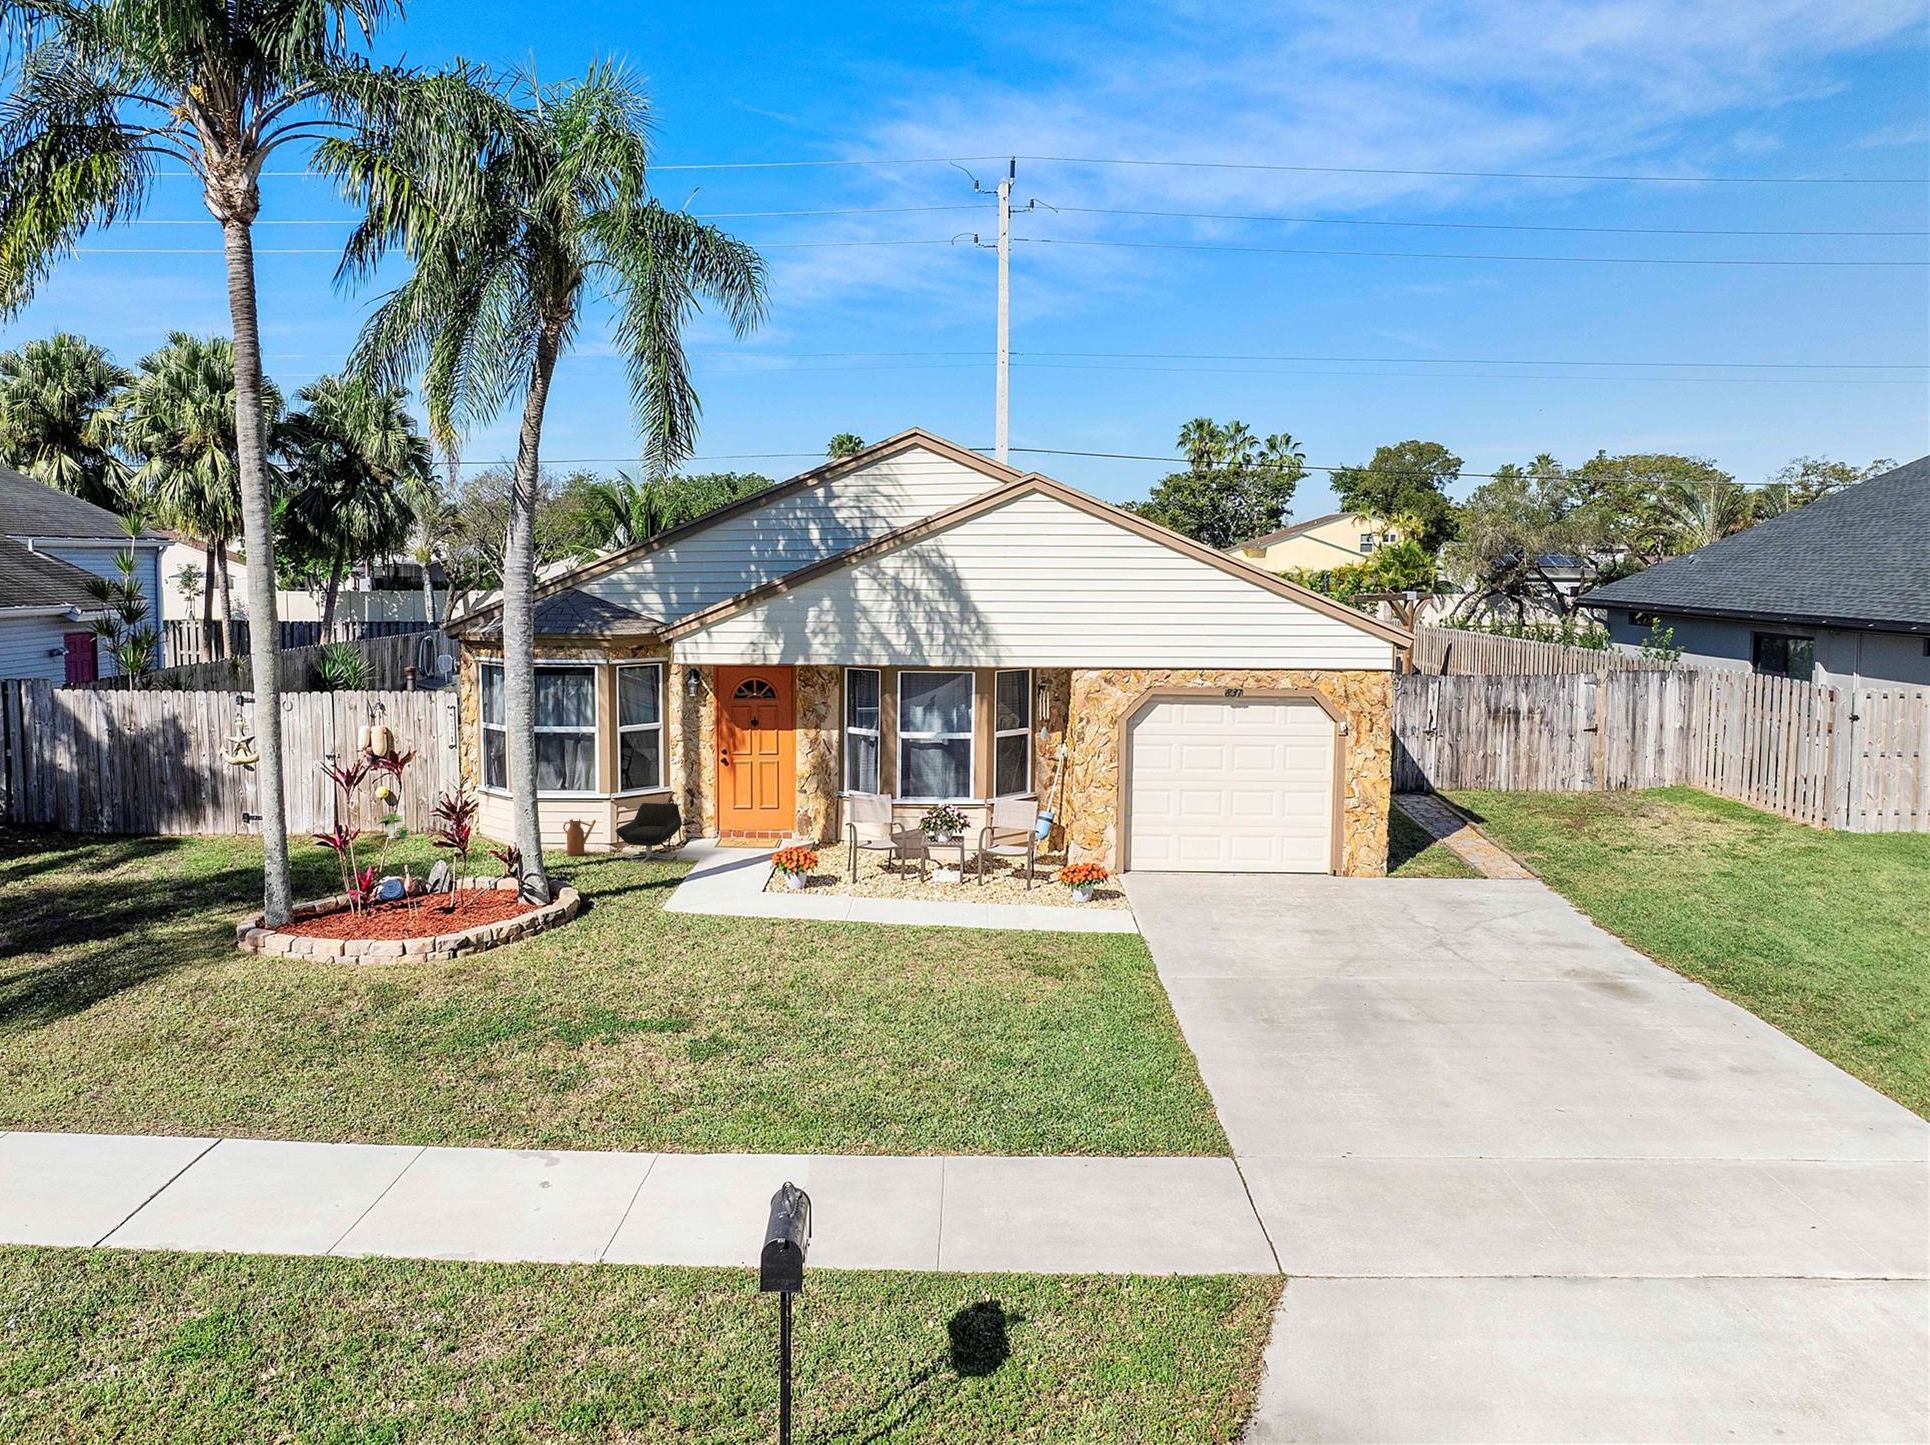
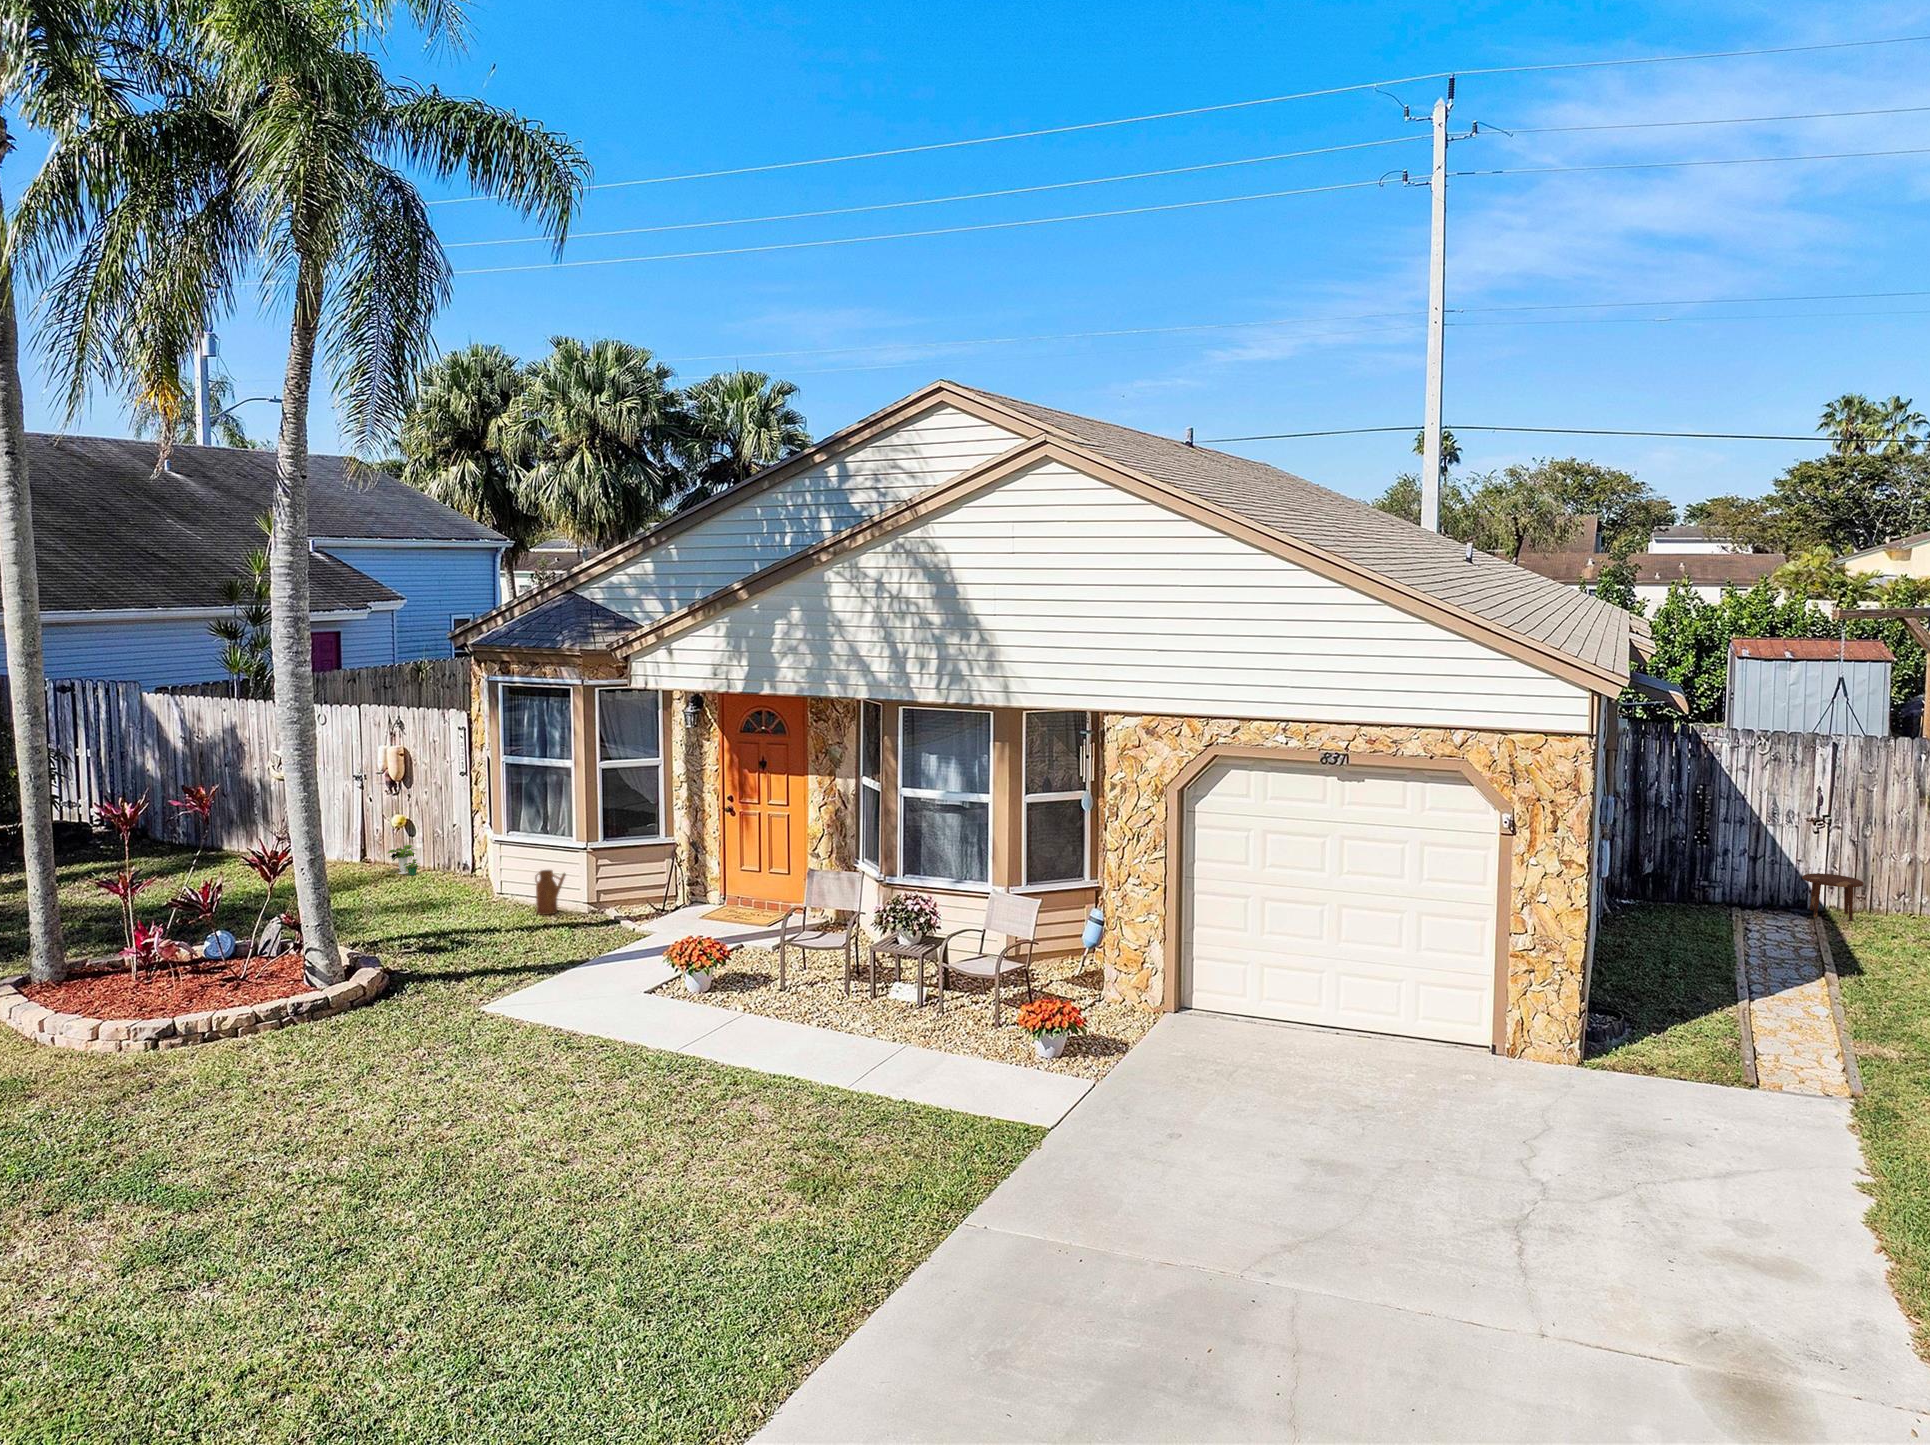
side table: none [1423,768,1460,796] -> present [1802,873,1864,921]
lounge chair: present [616,803,682,864] -> none [576,856,662,933]

